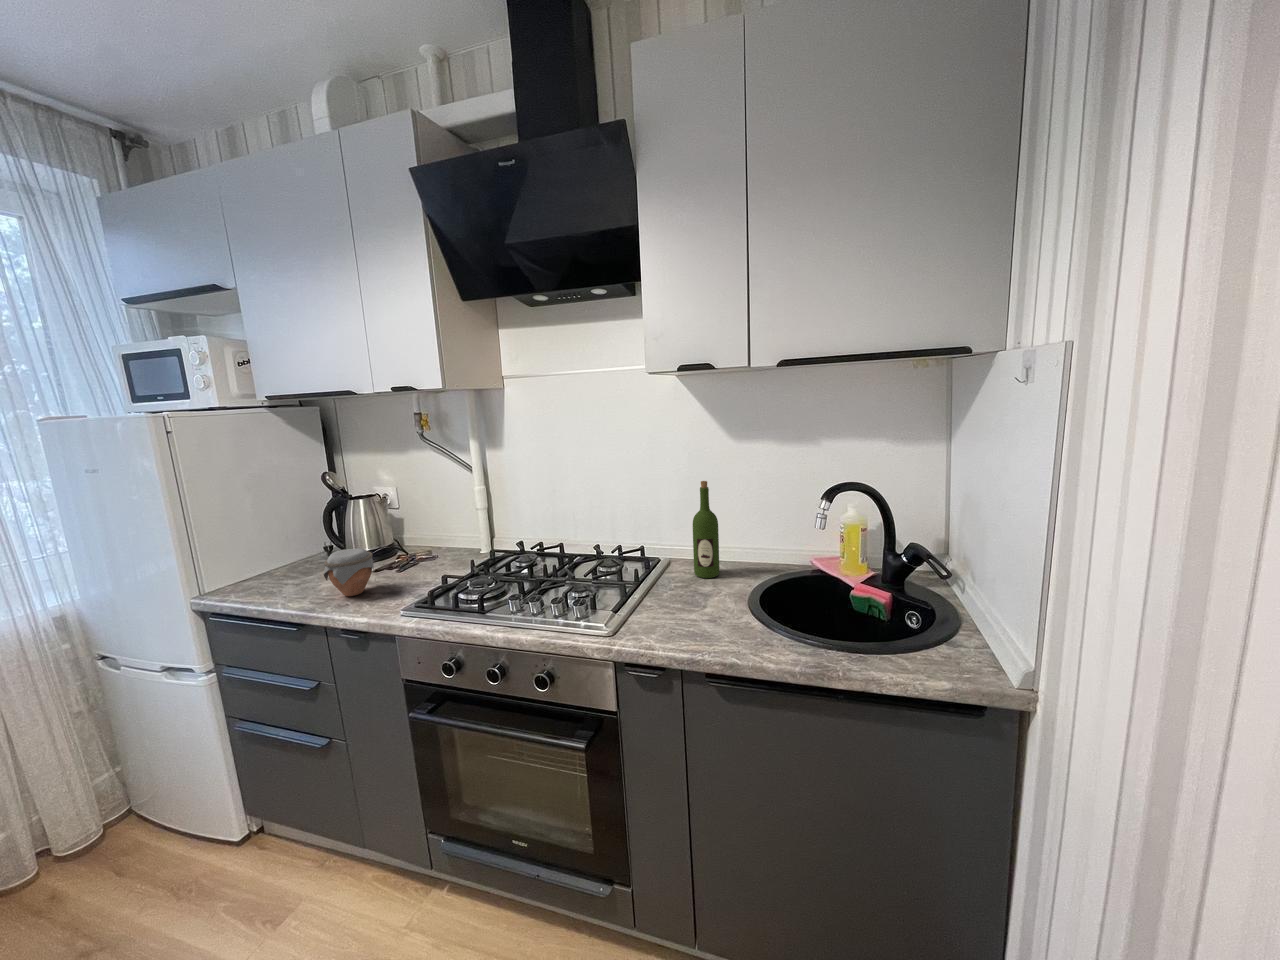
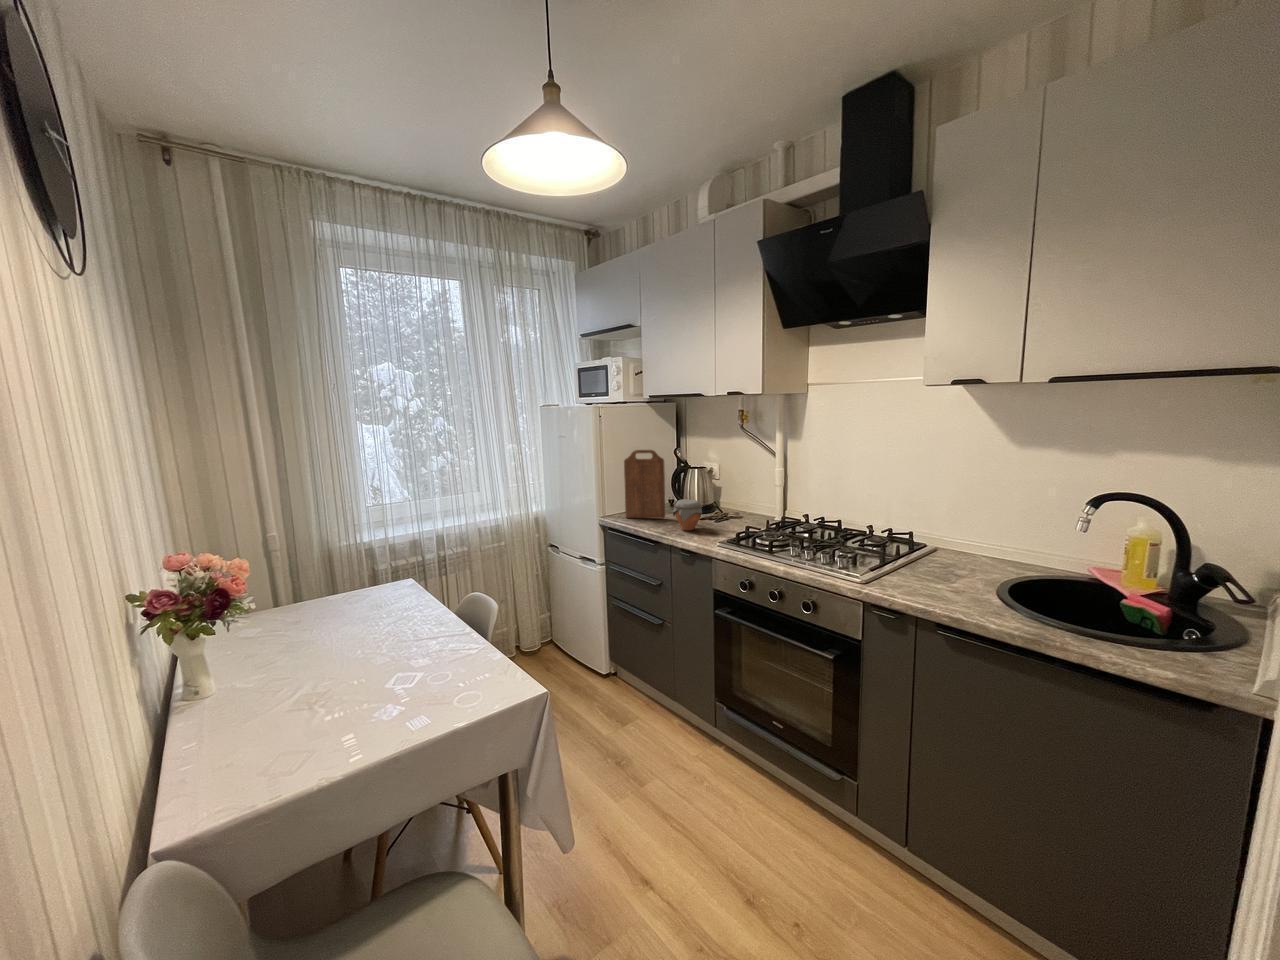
cutting board: none [225,480,316,592] -> present [624,450,665,518]
wine bottle: present [693,481,719,578] -> none [958,480,987,567]

